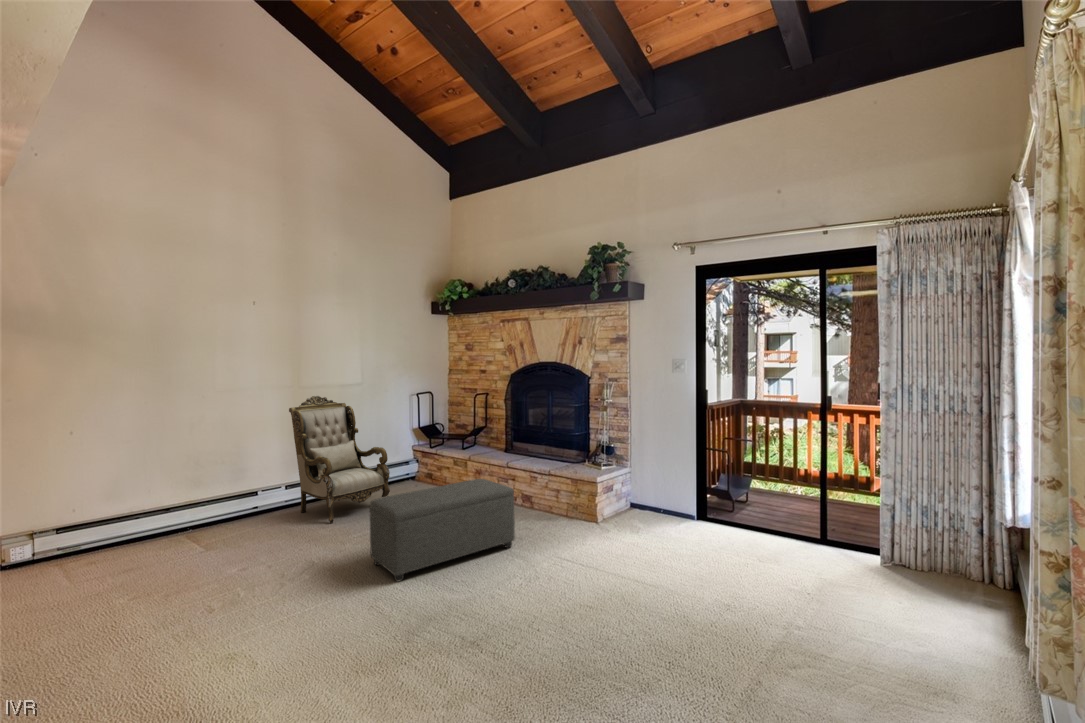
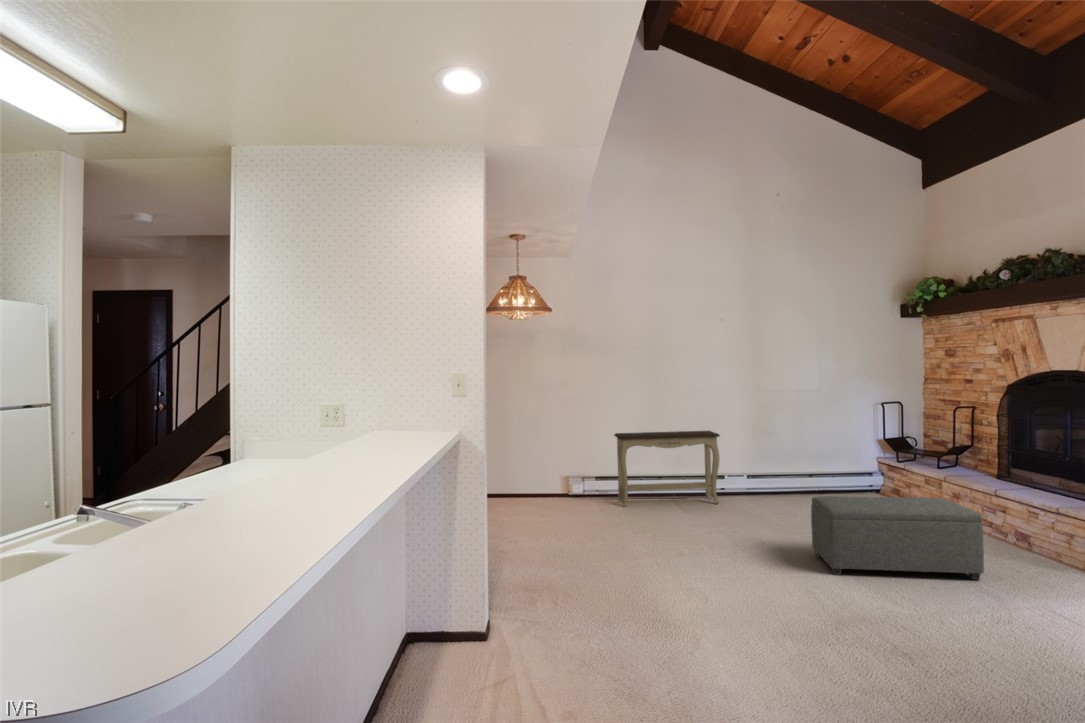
armchair: present [289,396,390,524] -> none [748,400,844,515]
console table: none [82,437,254,564] -> present [614,431,720,507]

